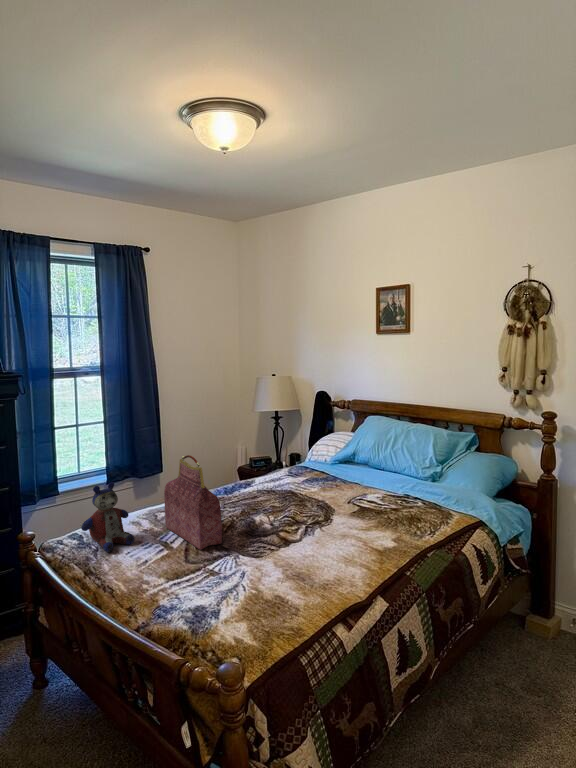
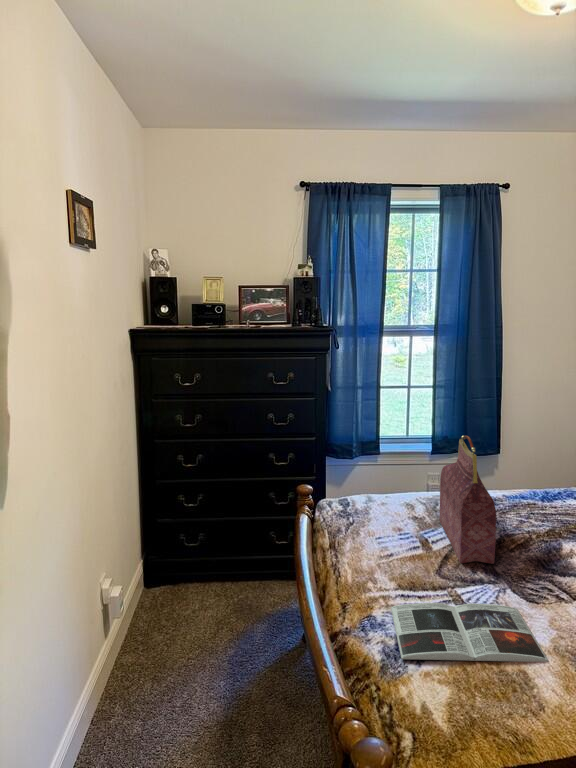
stuffed bear: present [81,482,134,552] -> none [339,451,396,531]
magazine: none [173,564,286,621] -> present [391,603,548,662]

